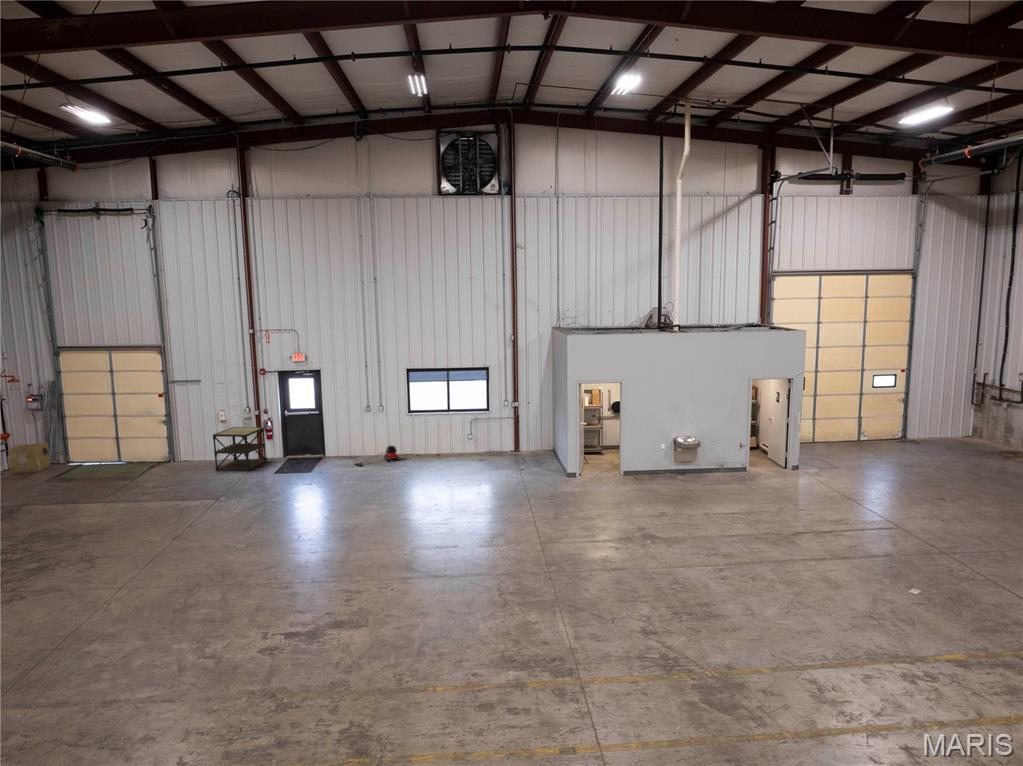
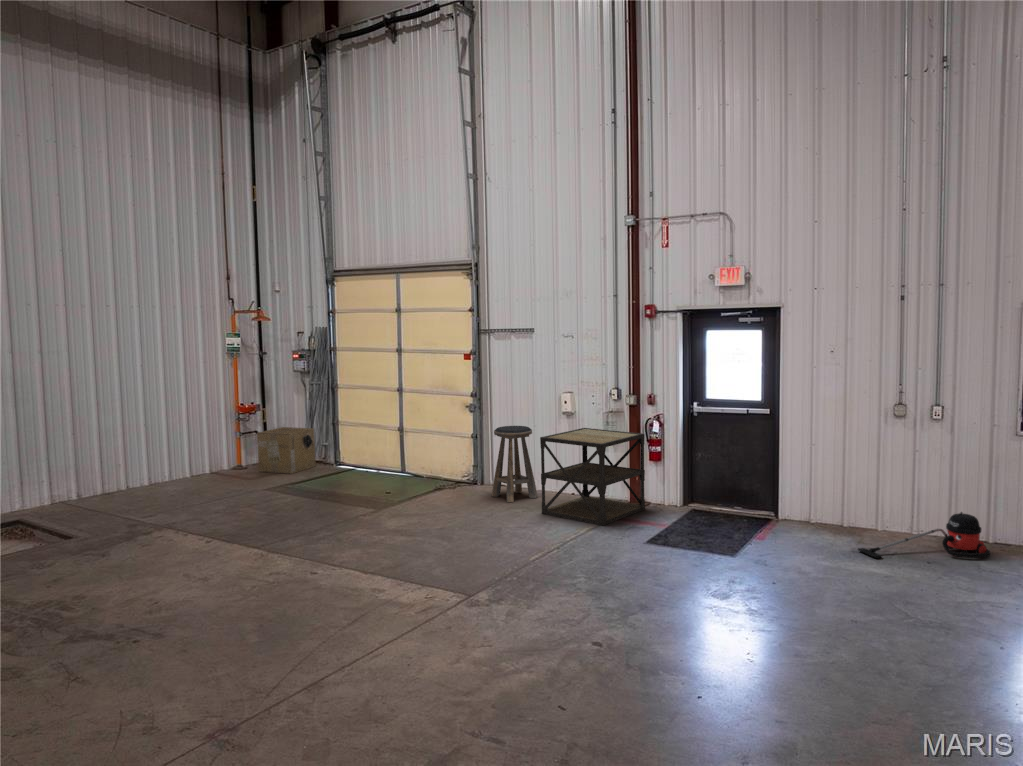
stool: none [183,429,210,468] -> present [492,426,537,502]

